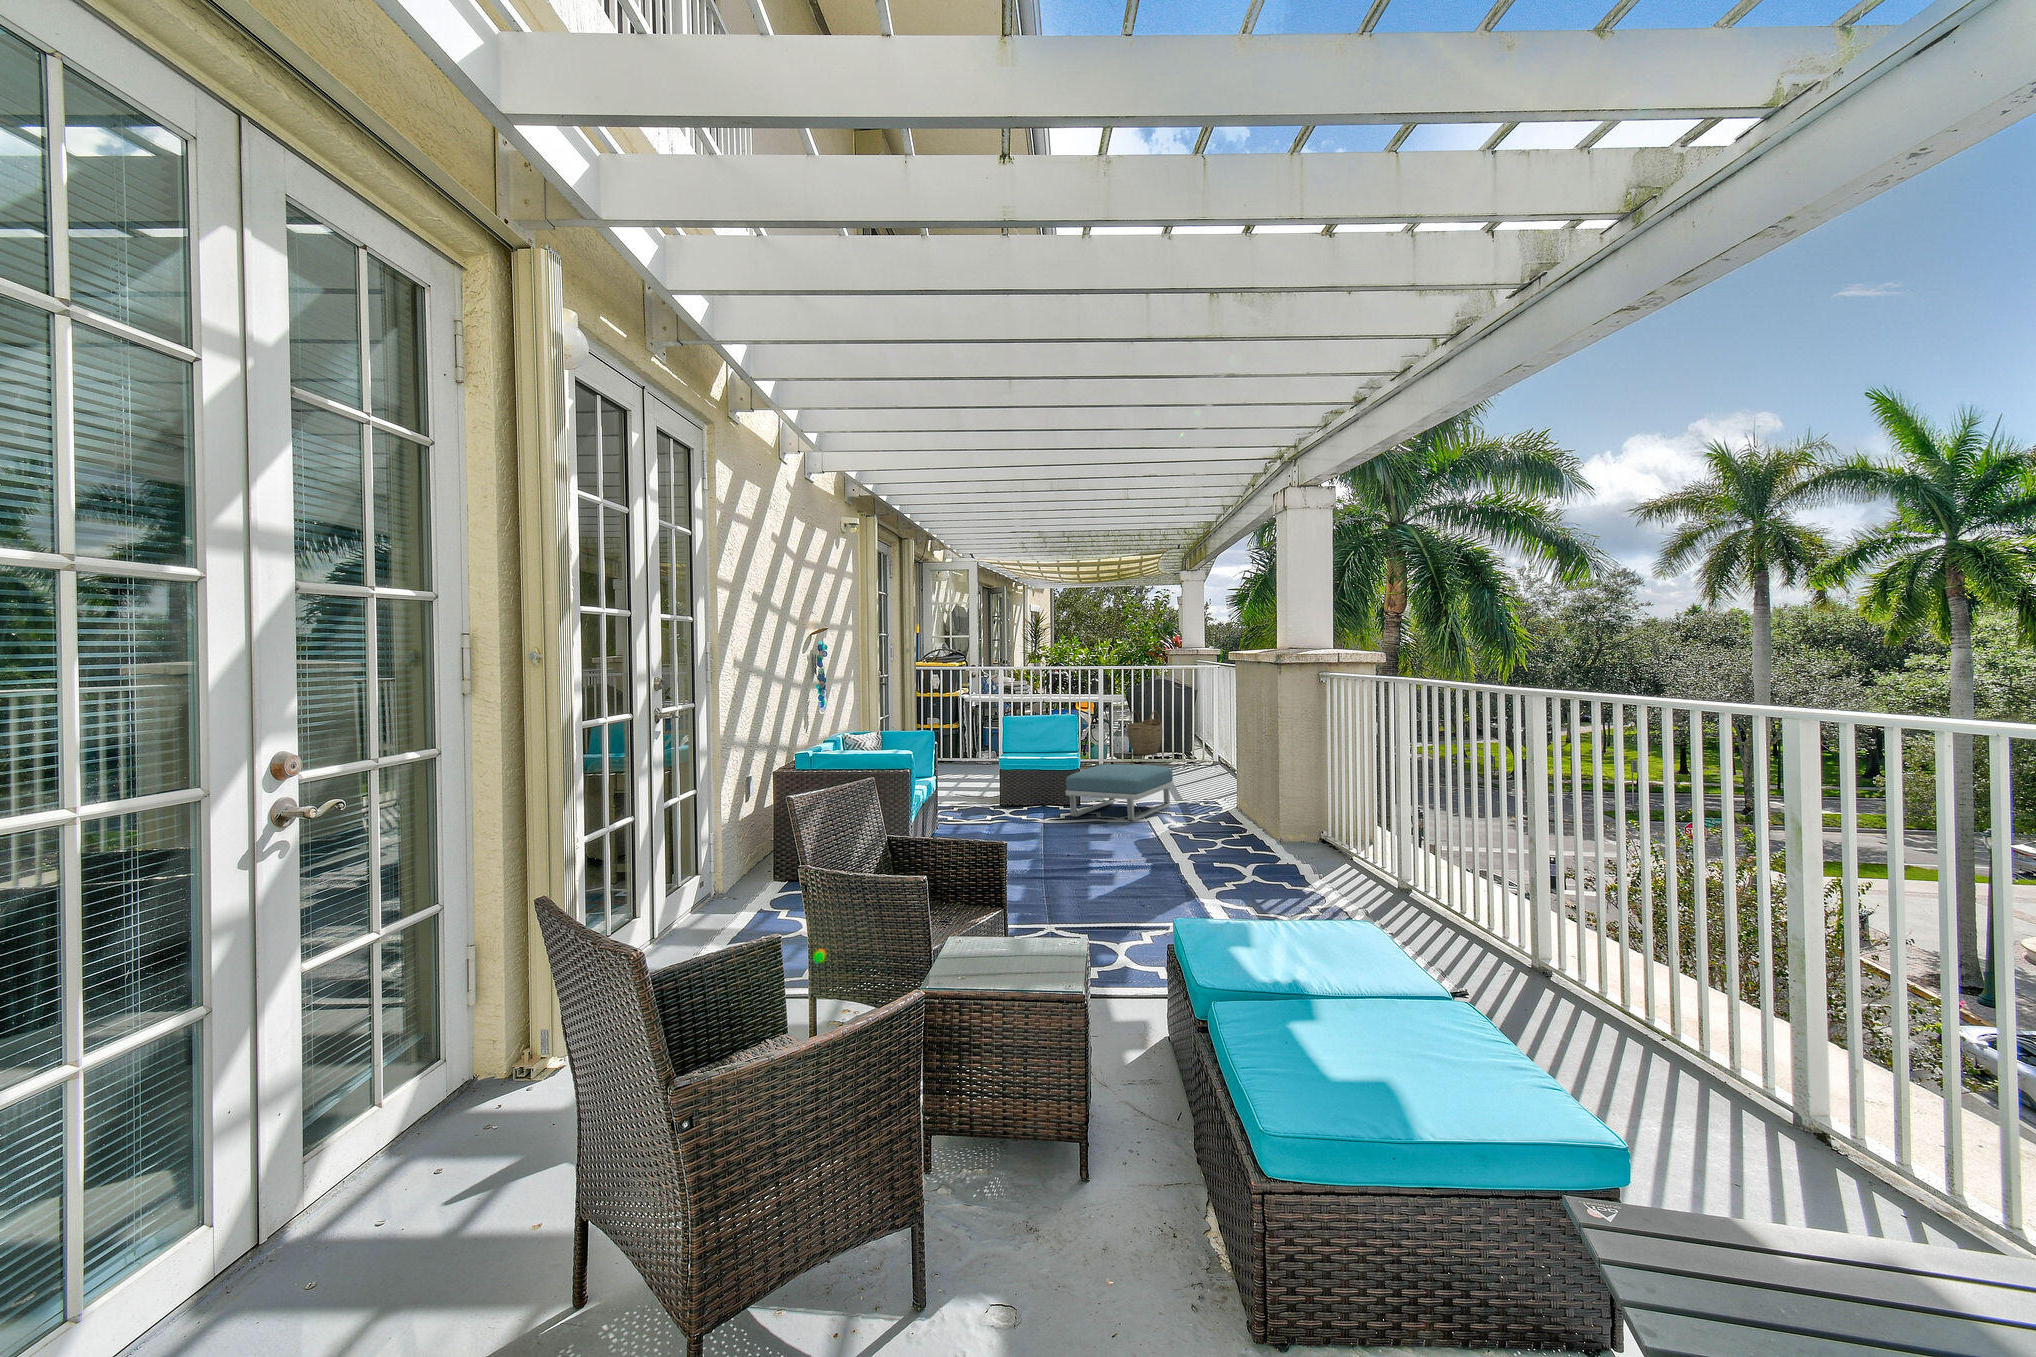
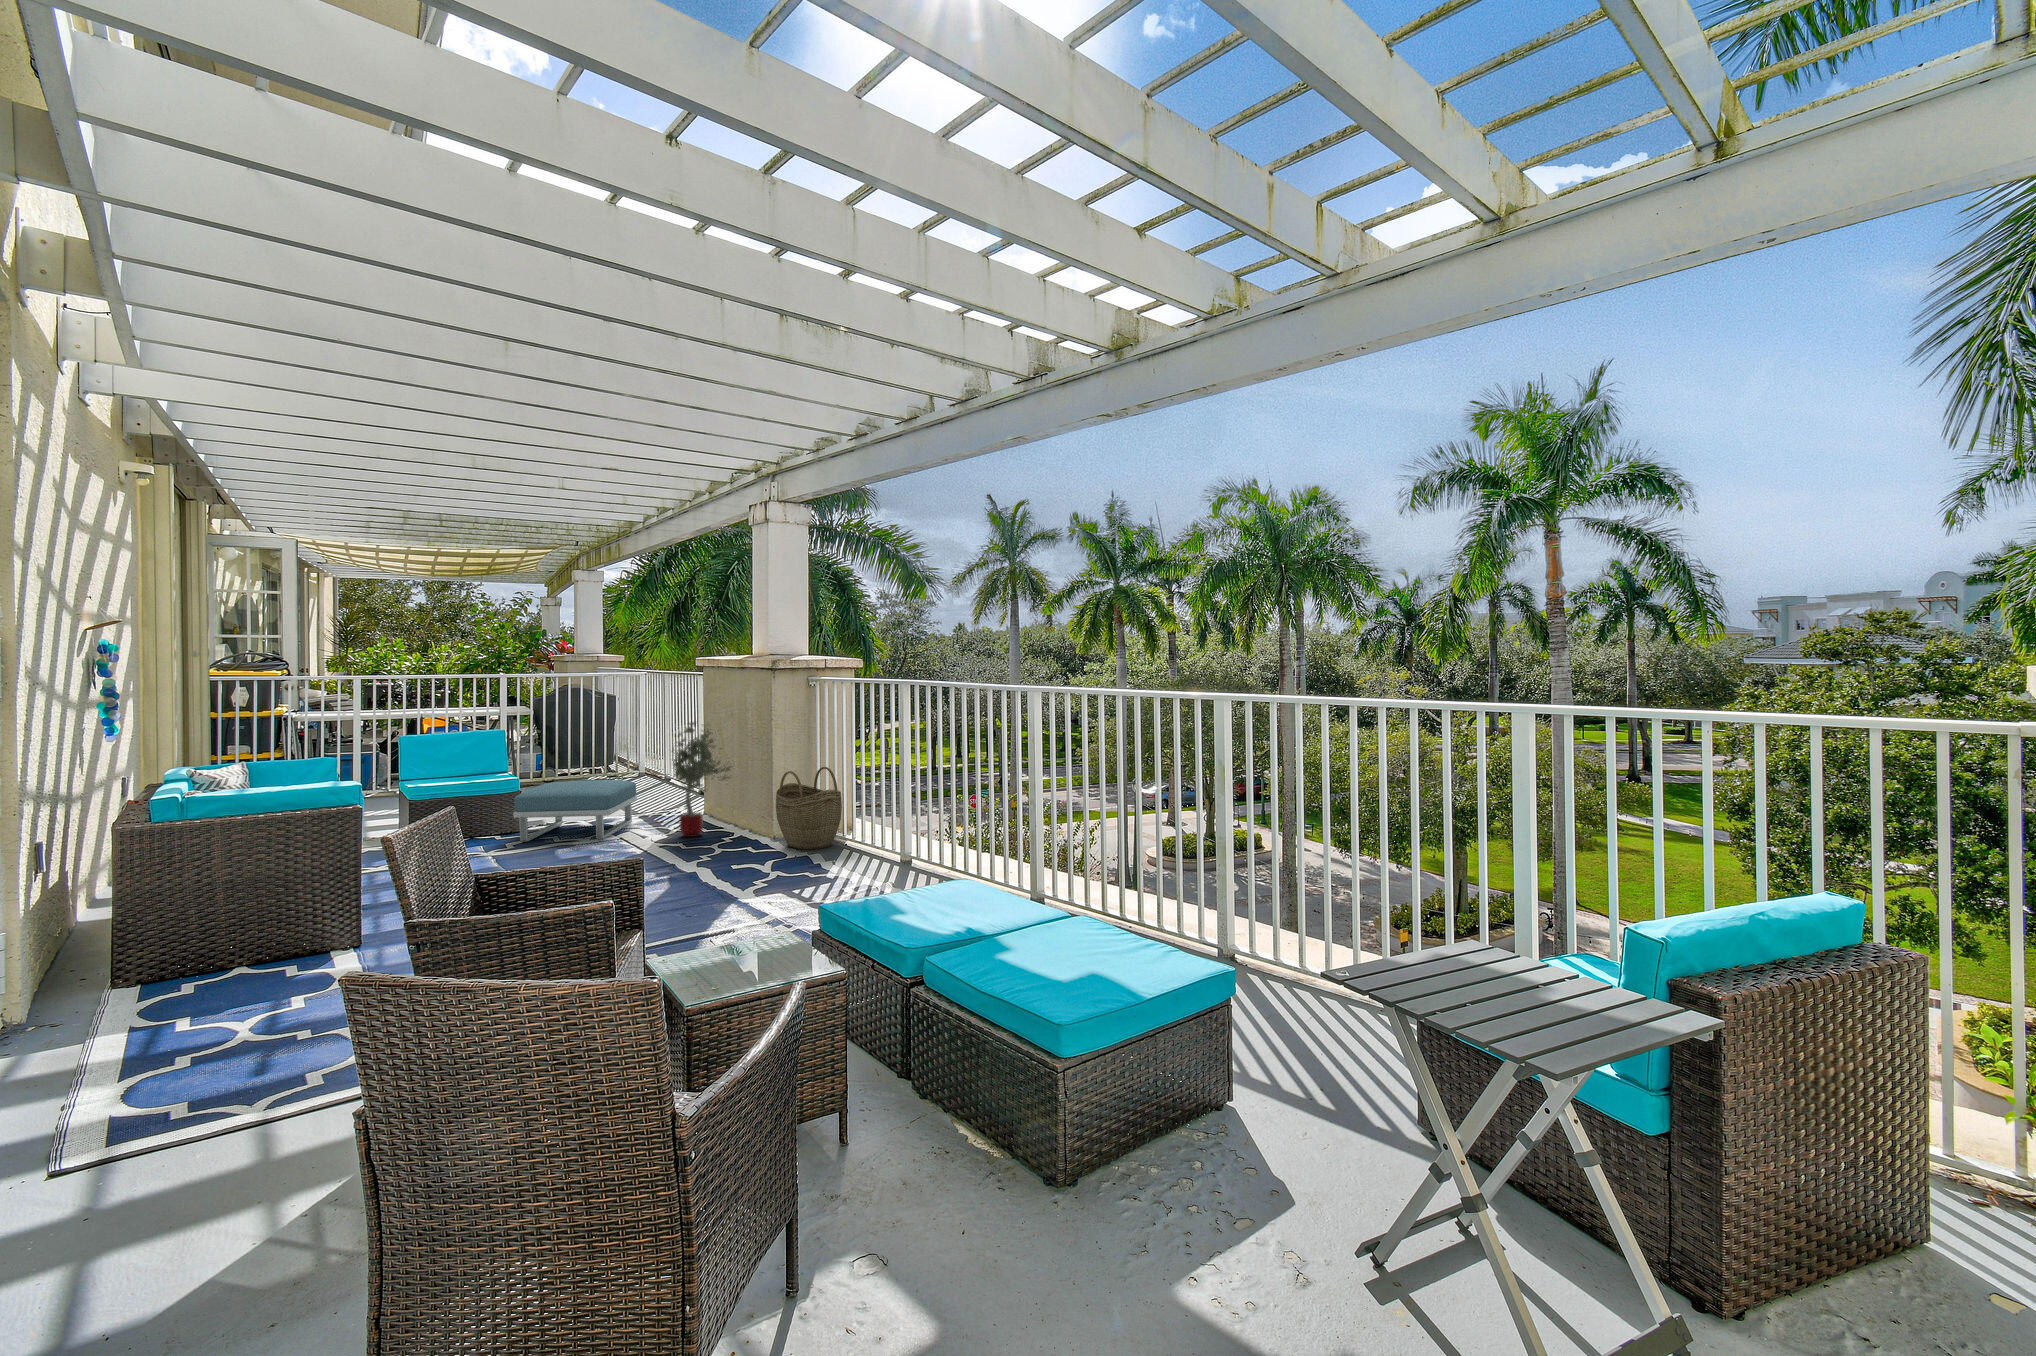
woven basket: present [1127,711,1163,755] -> present [776,767,842,850]
potted tree: none [1181,715,1246,828] -> present [672,722,733,837]

